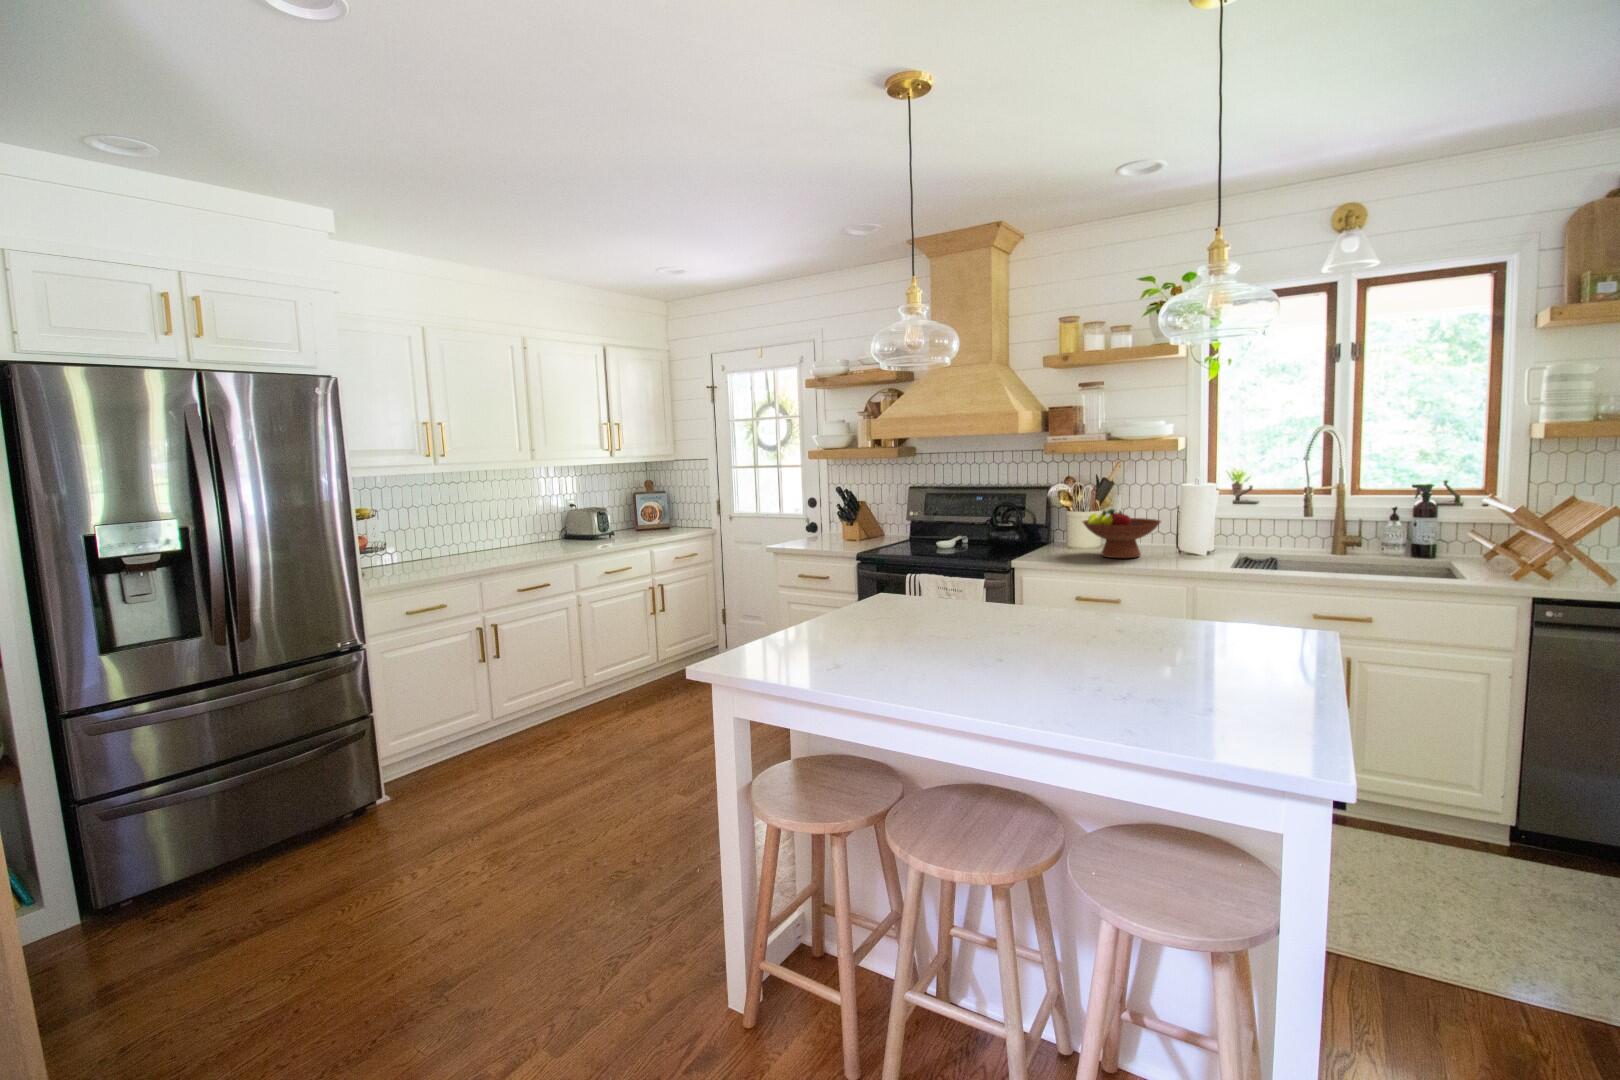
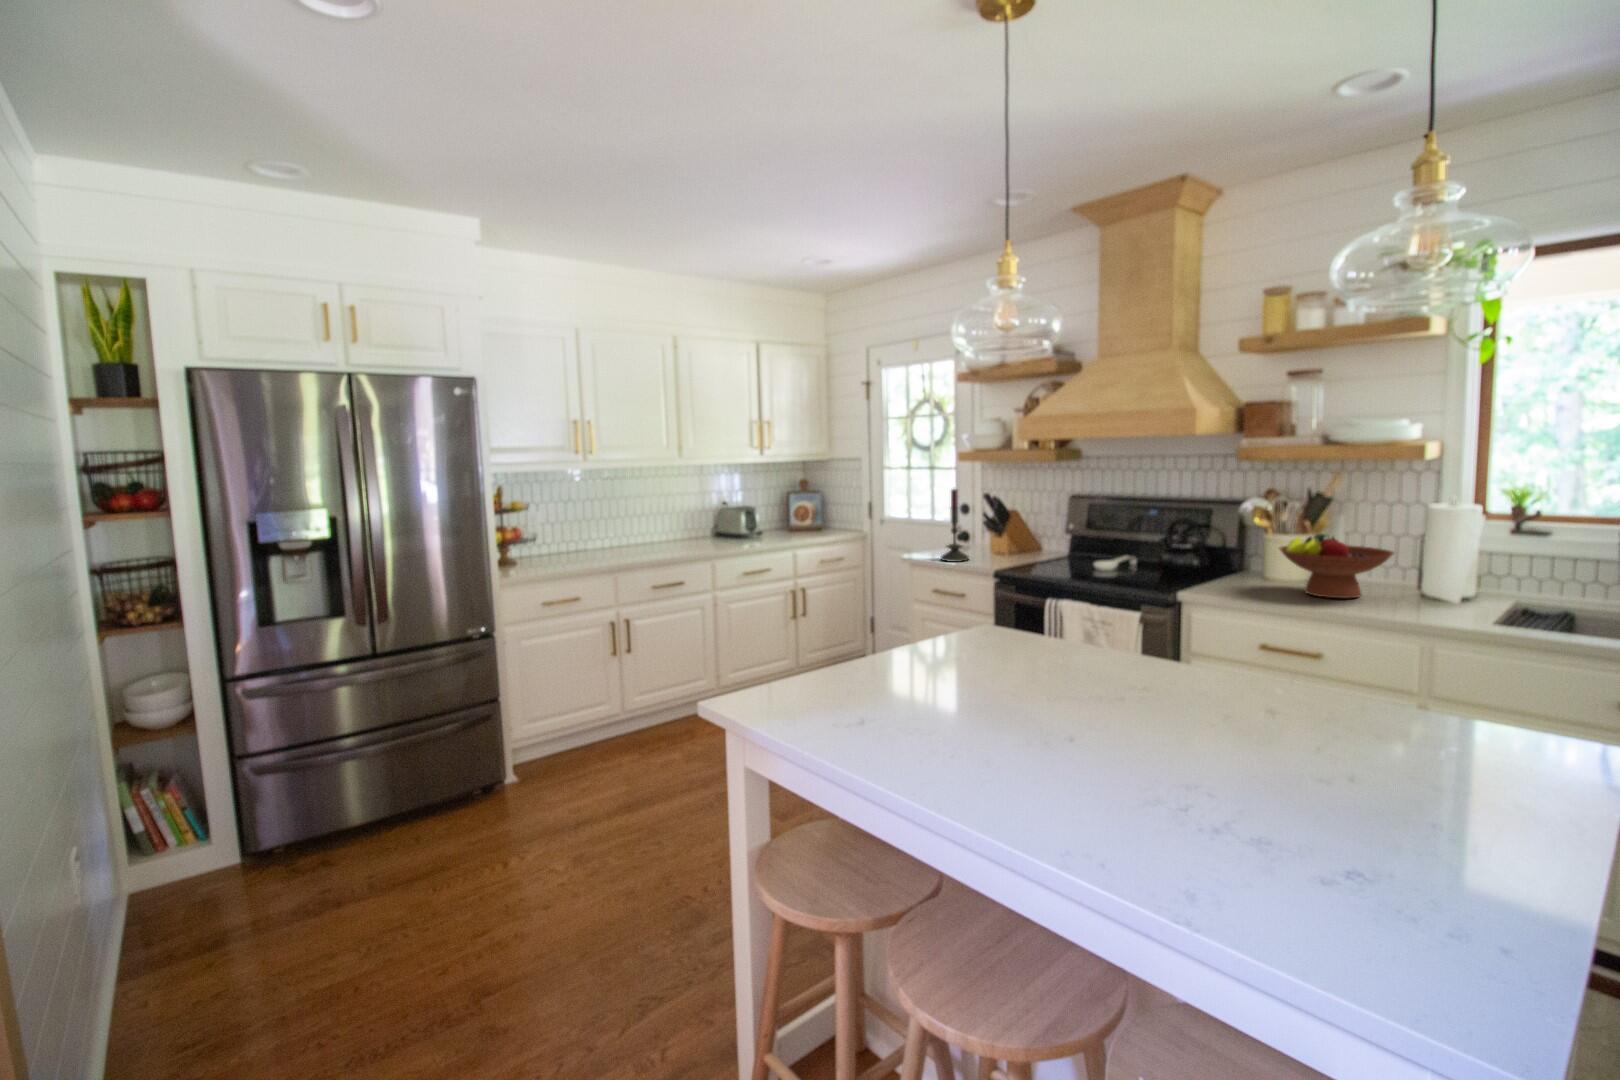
candle: none [803,481,829,550] -> present [941,489,969,562]

